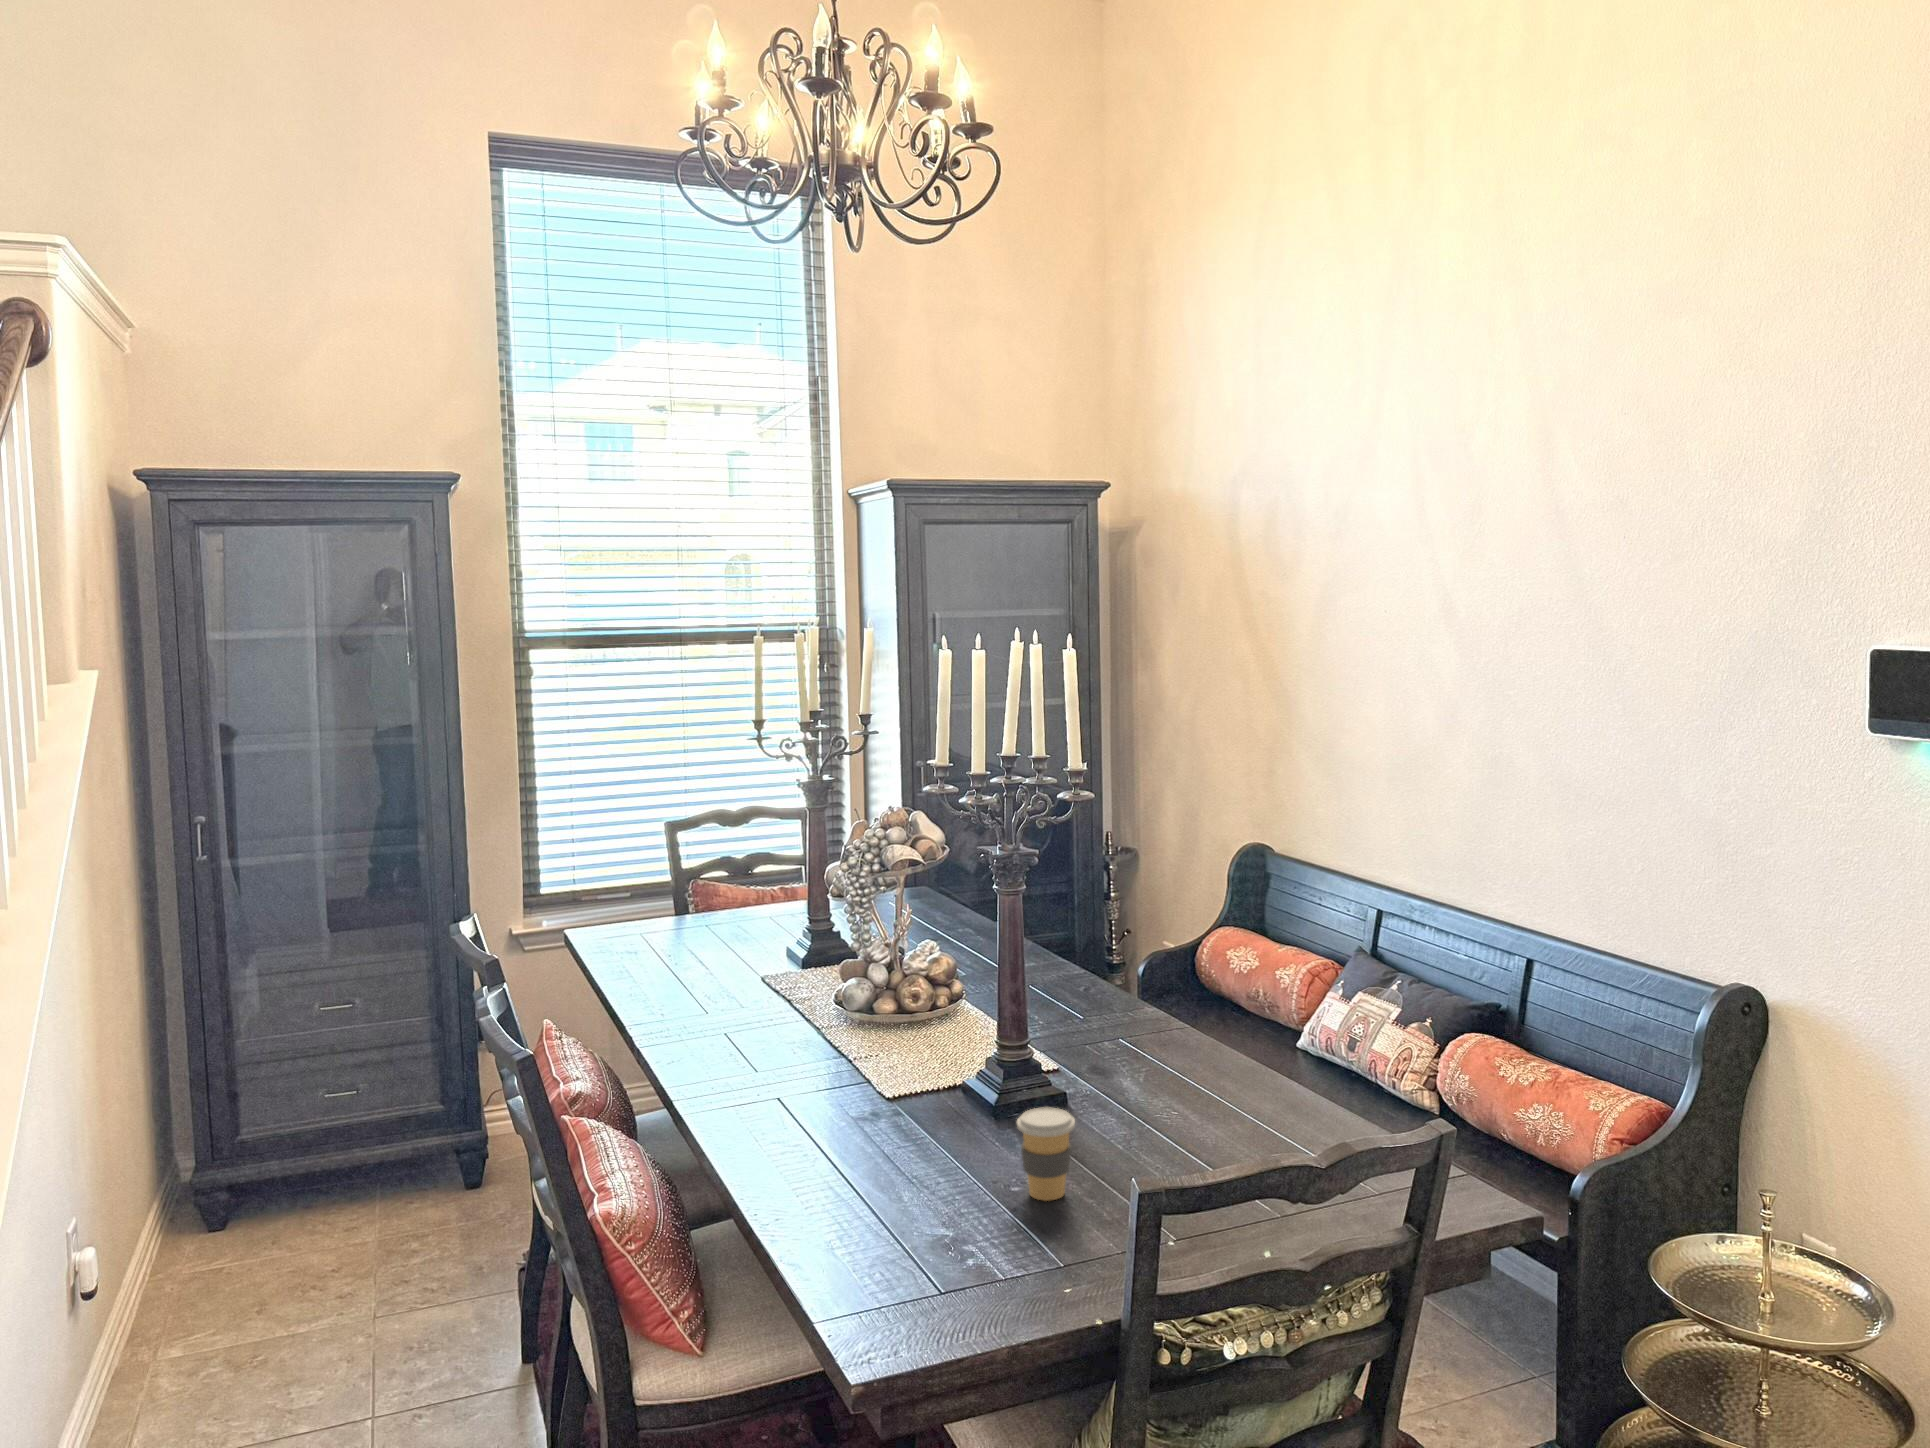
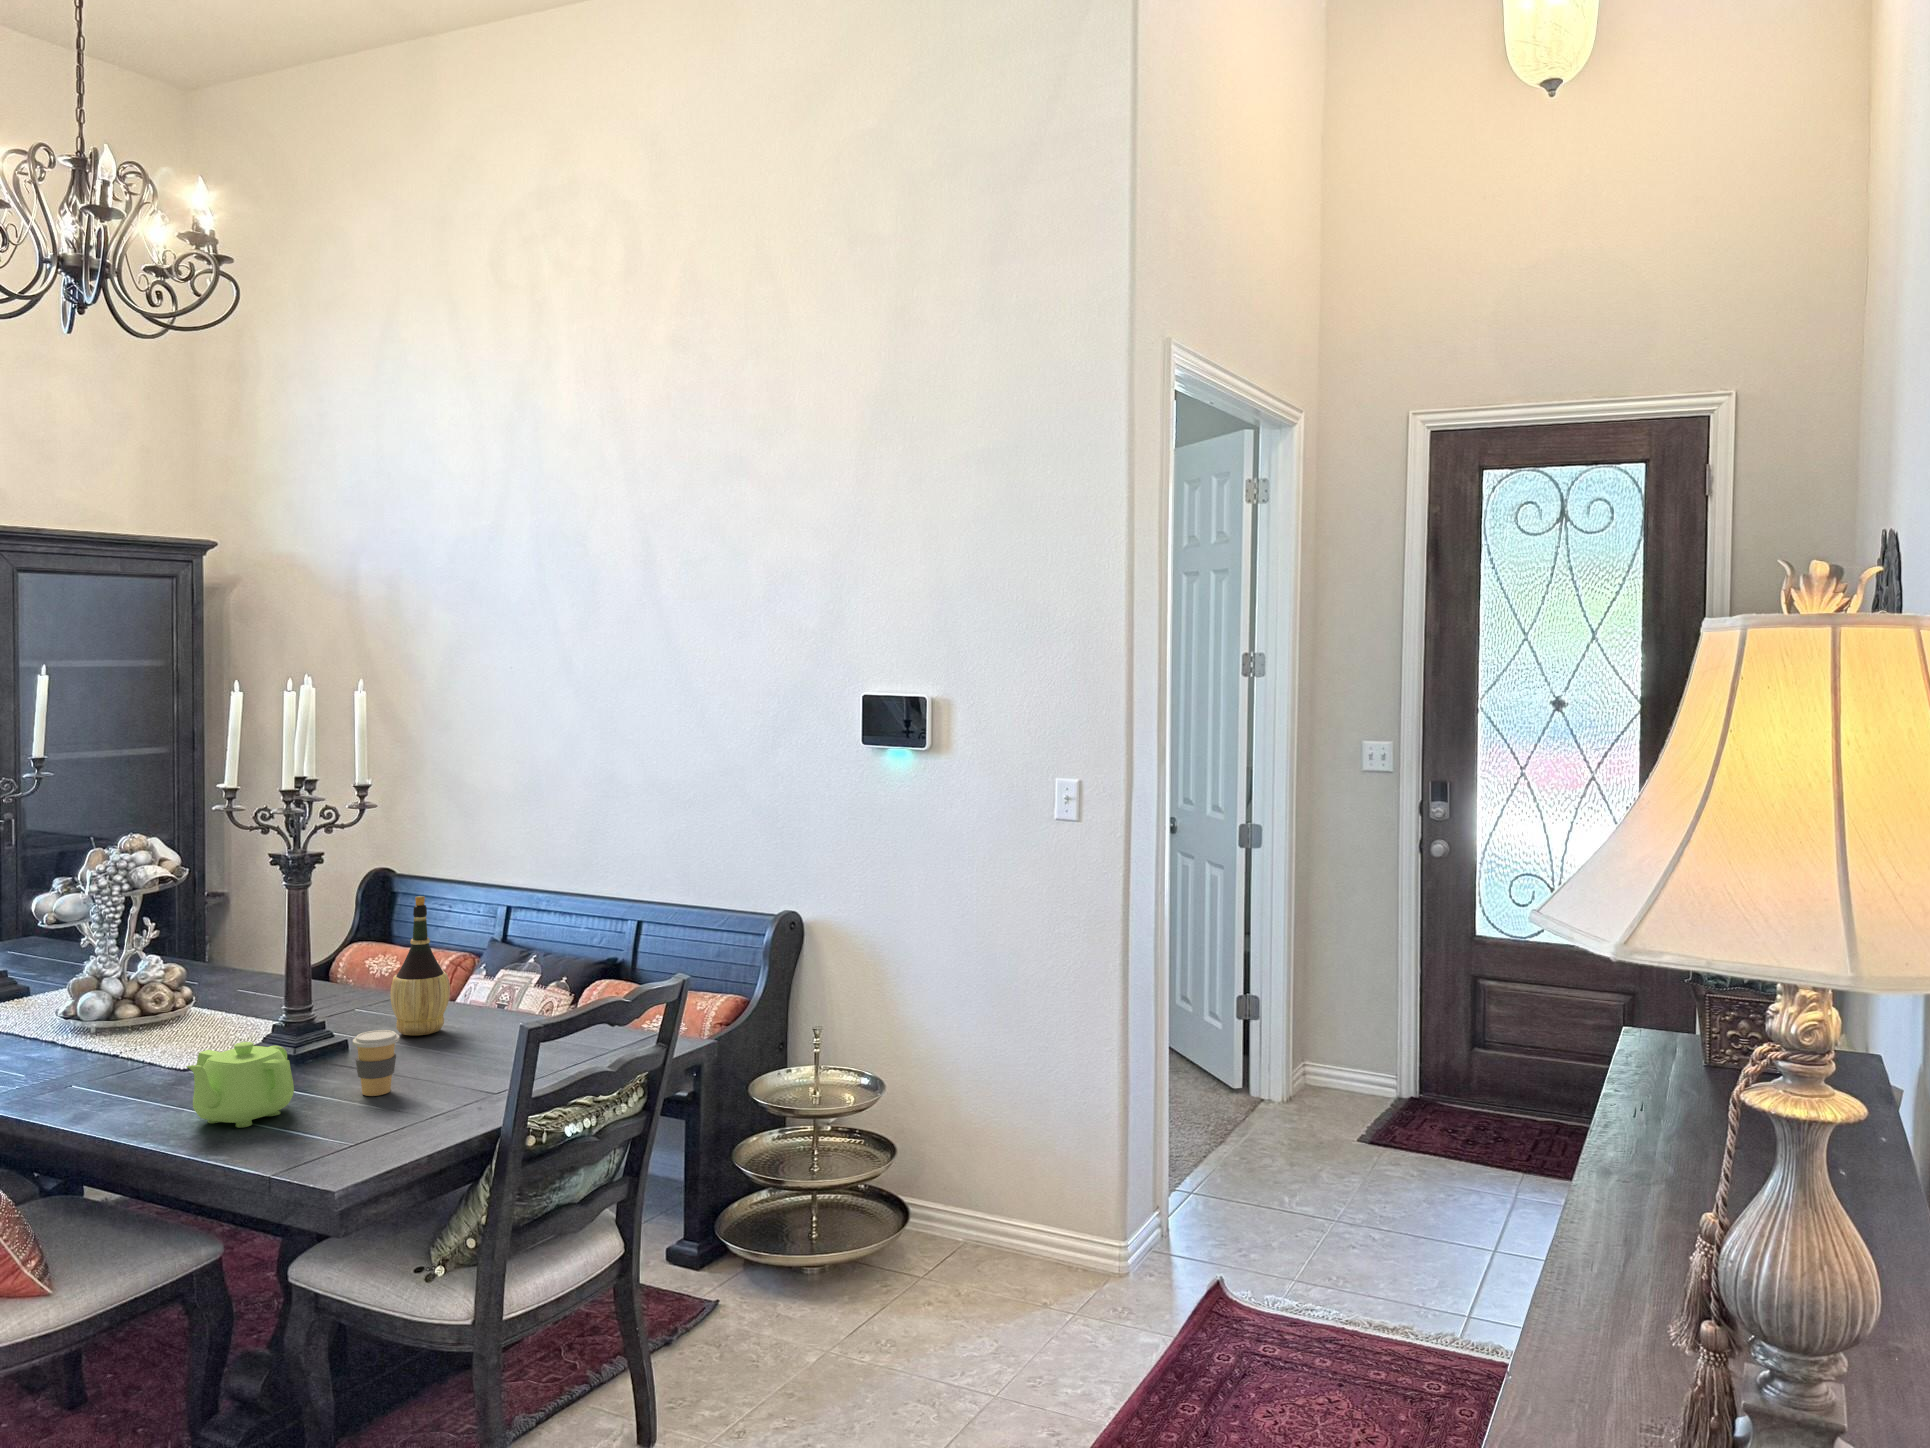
wine bottle: none [1125,918,1198,1103] -> present [390,896,450,1035]
teapot: none [797,1098,943,1216] -> present [186,1042,294,1128]

